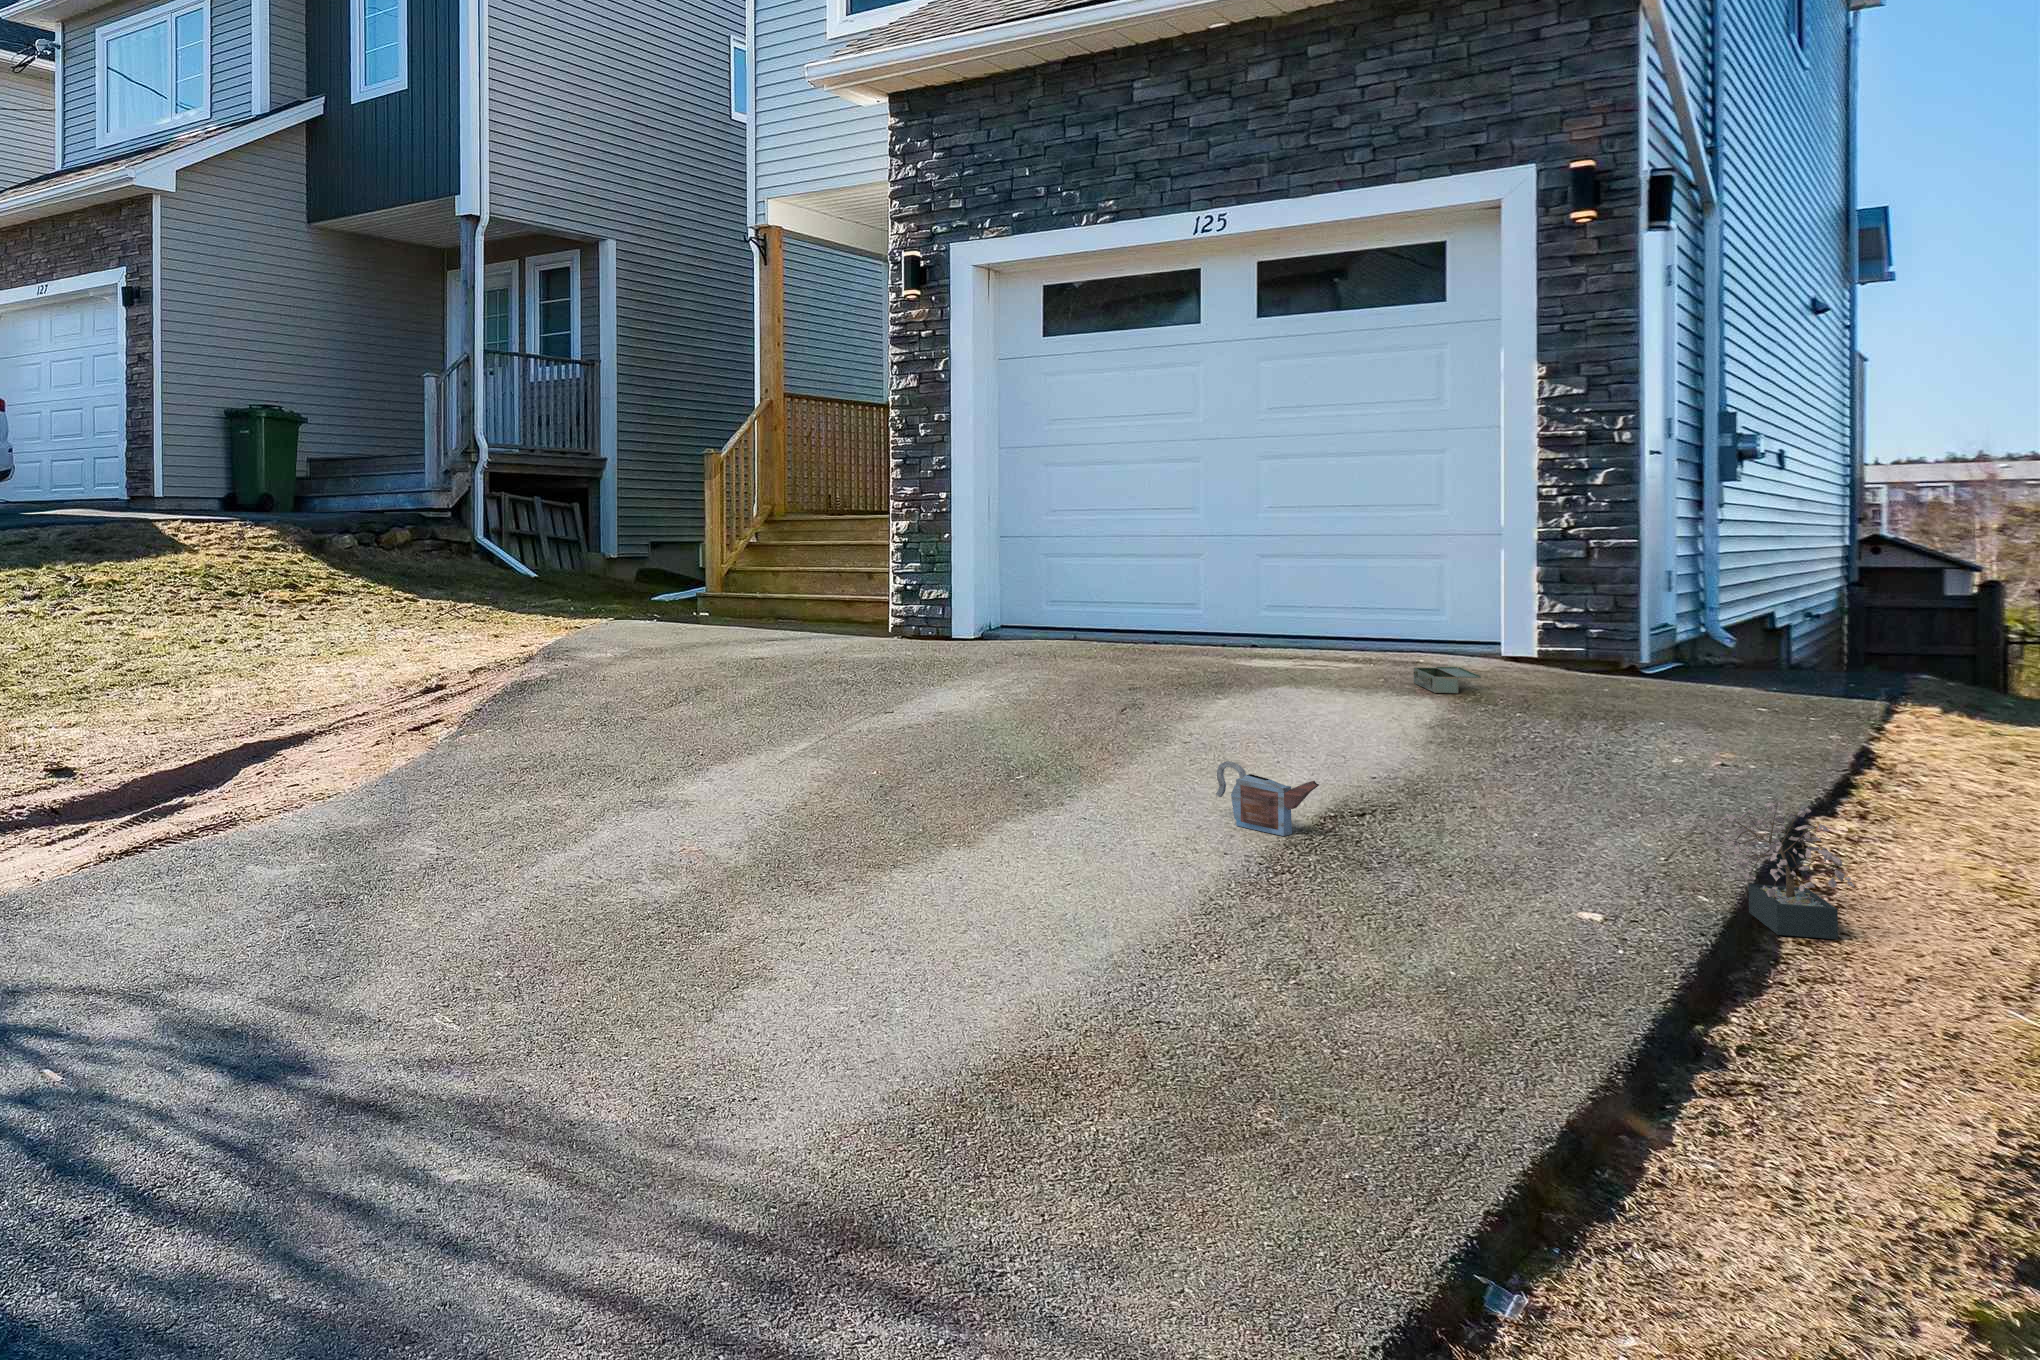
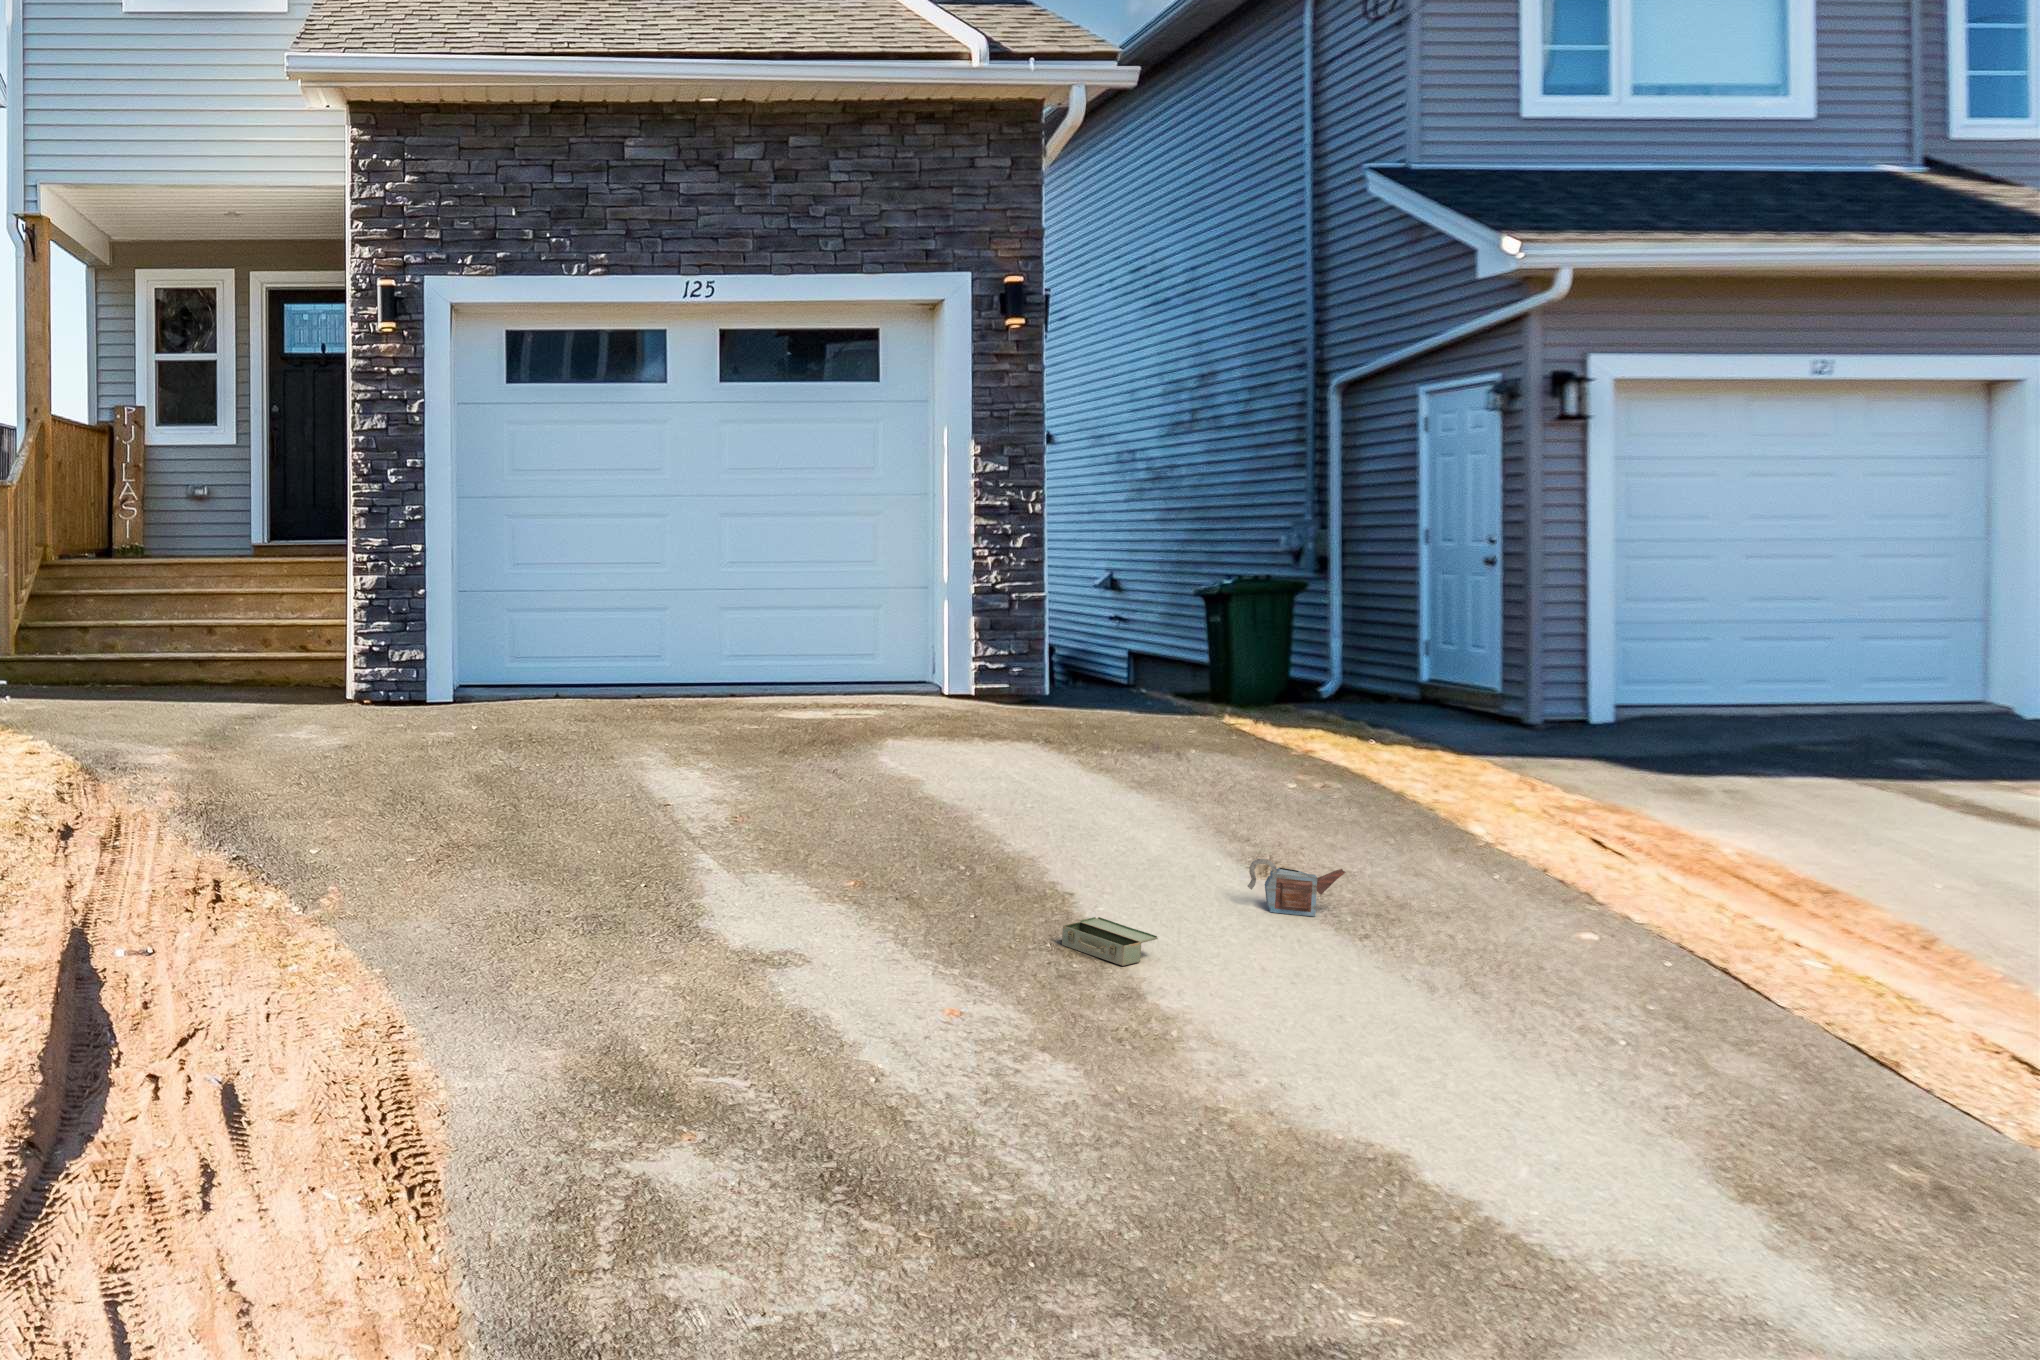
toolbox: present [1413,667,1481,693] -> present [1062,917,1158,966]
decorative plant: present [1721,802,1854,939] -> none [1612,850,1718,946]

